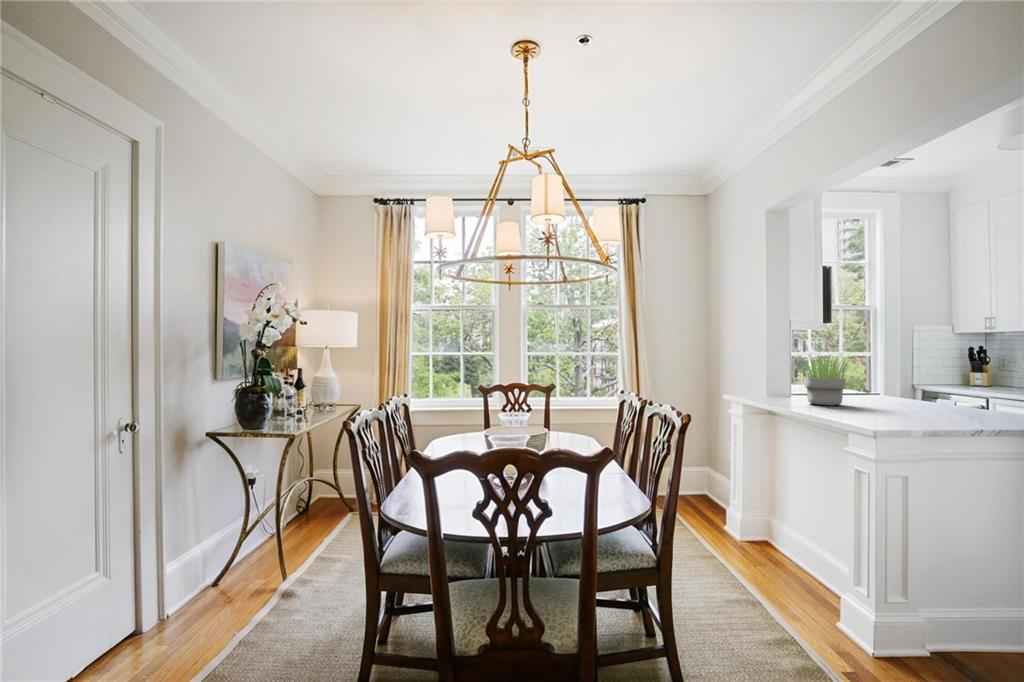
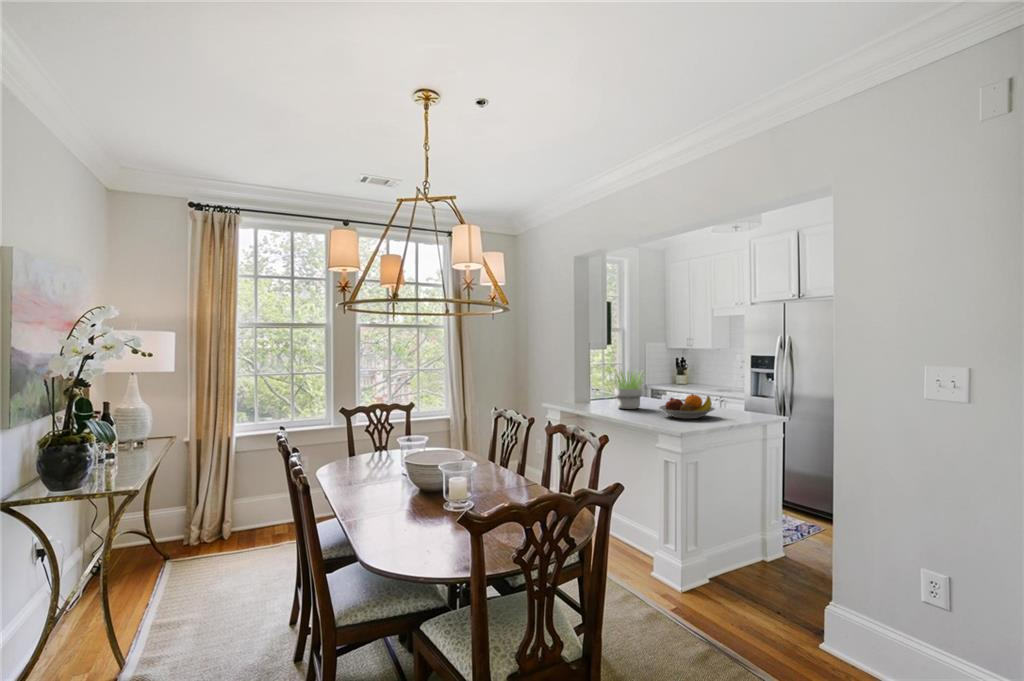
fruit bowl: none [858,386,953,420] -> present [659,395,715,419]

